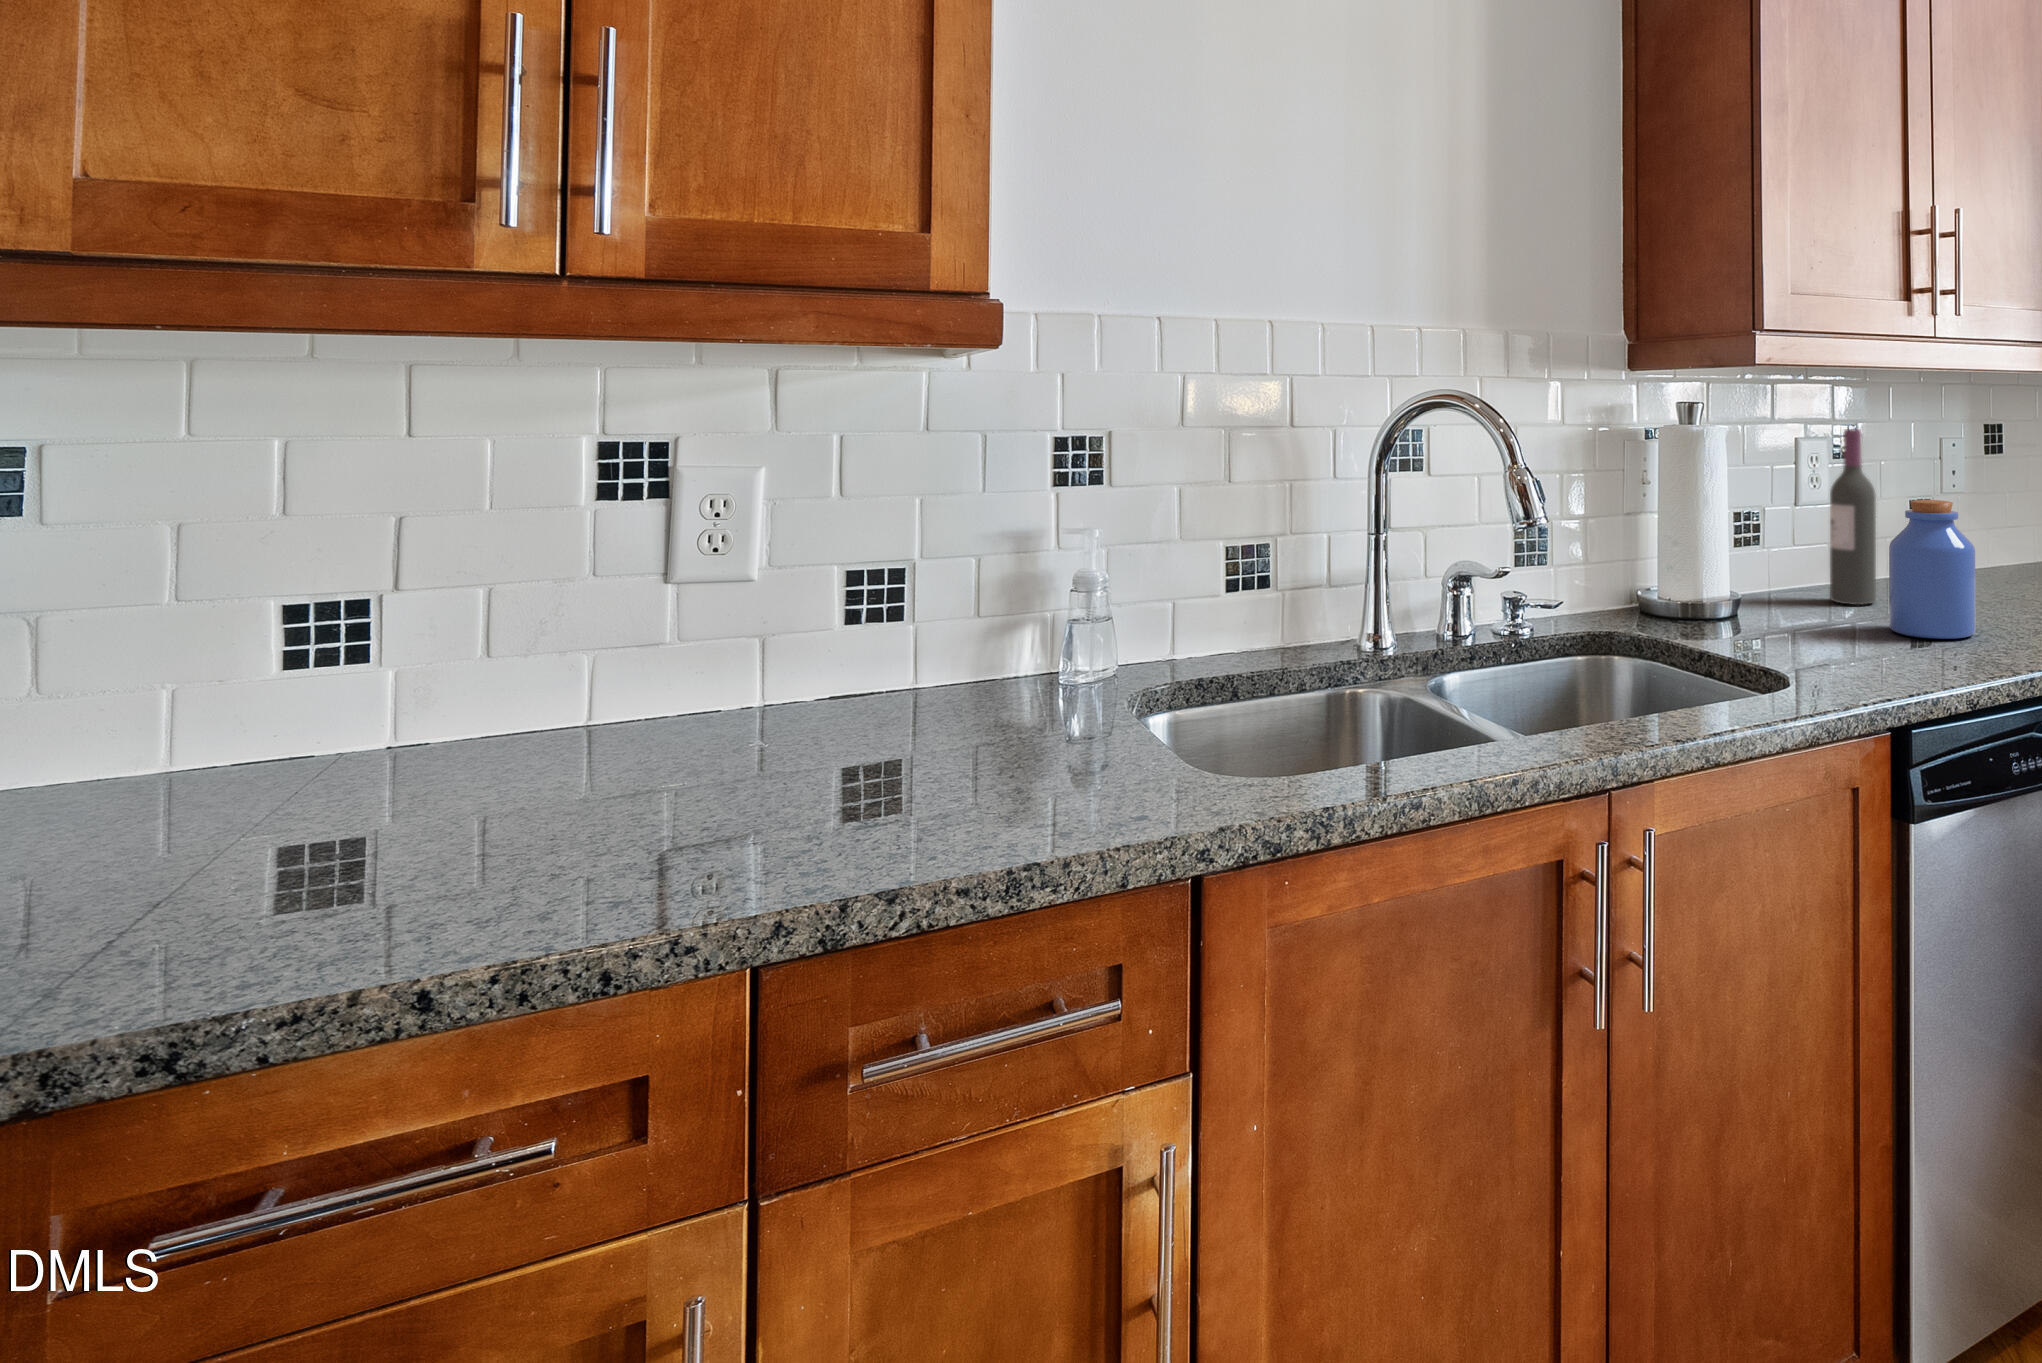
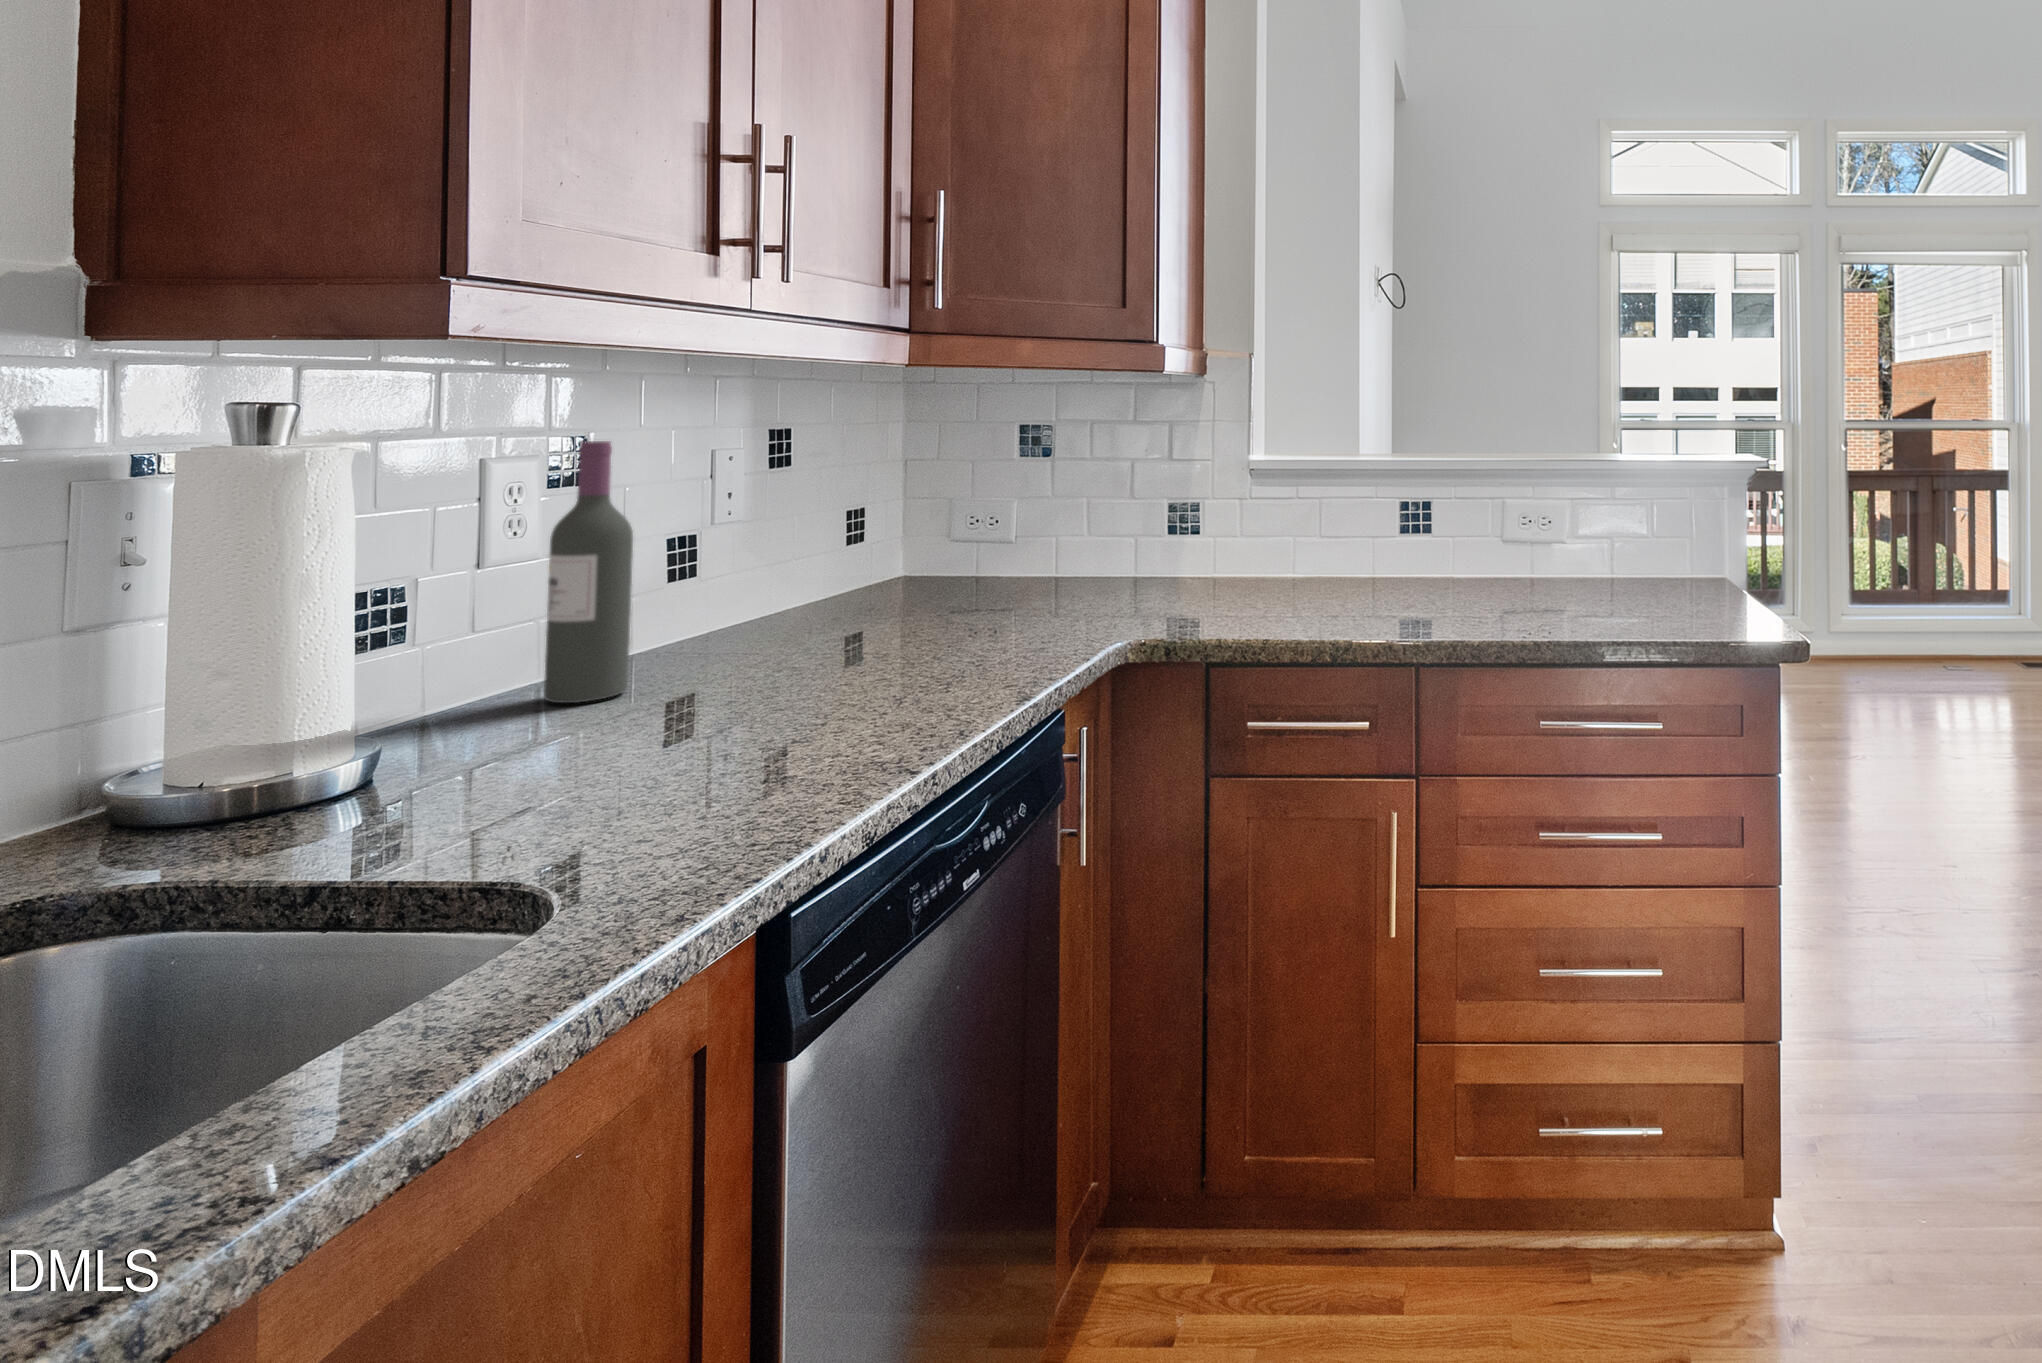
jar: present [1889,500,1976,639] -> none [675,538,817,740]

